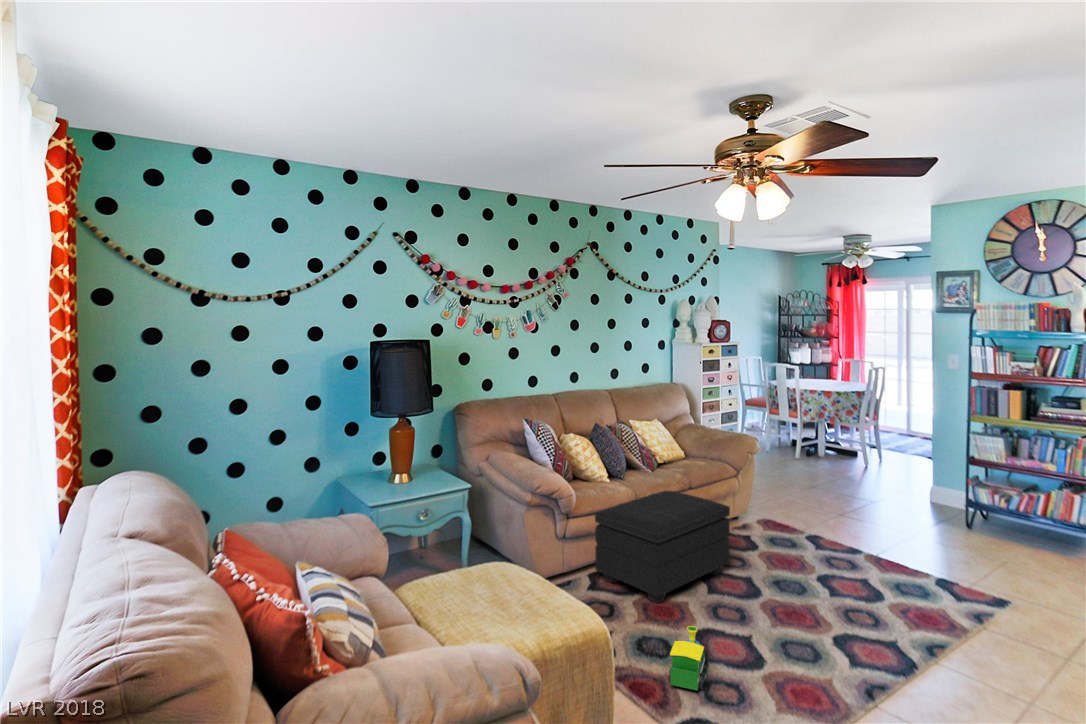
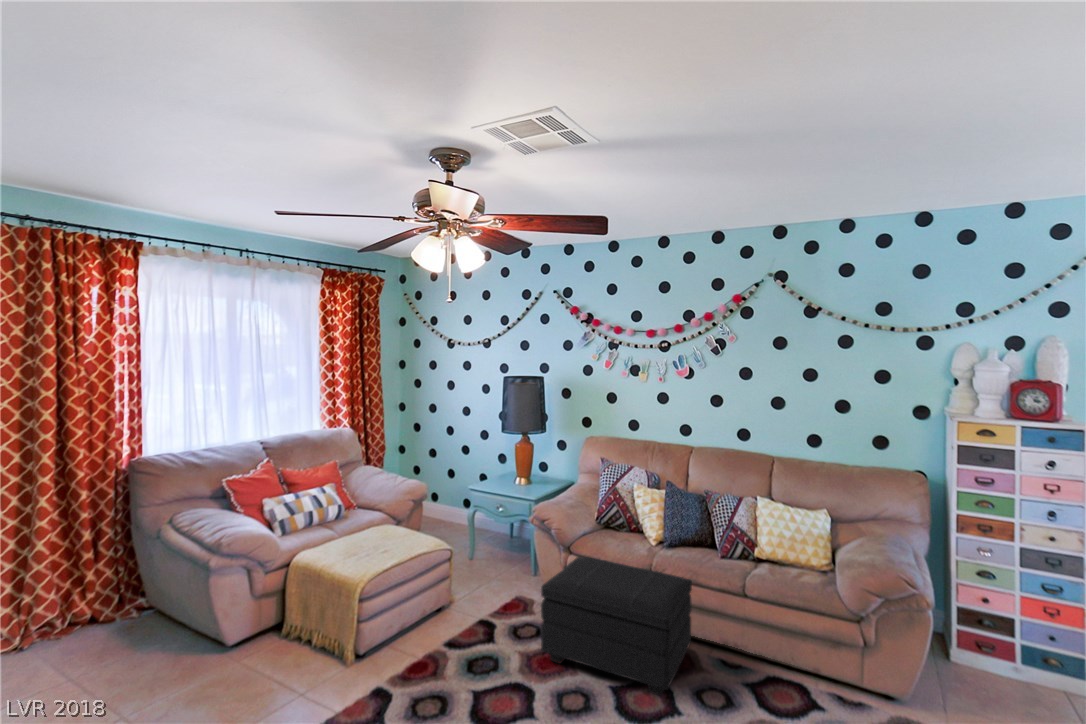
toy train: present [669,626,709,690] -> none [395,654,453,701]

